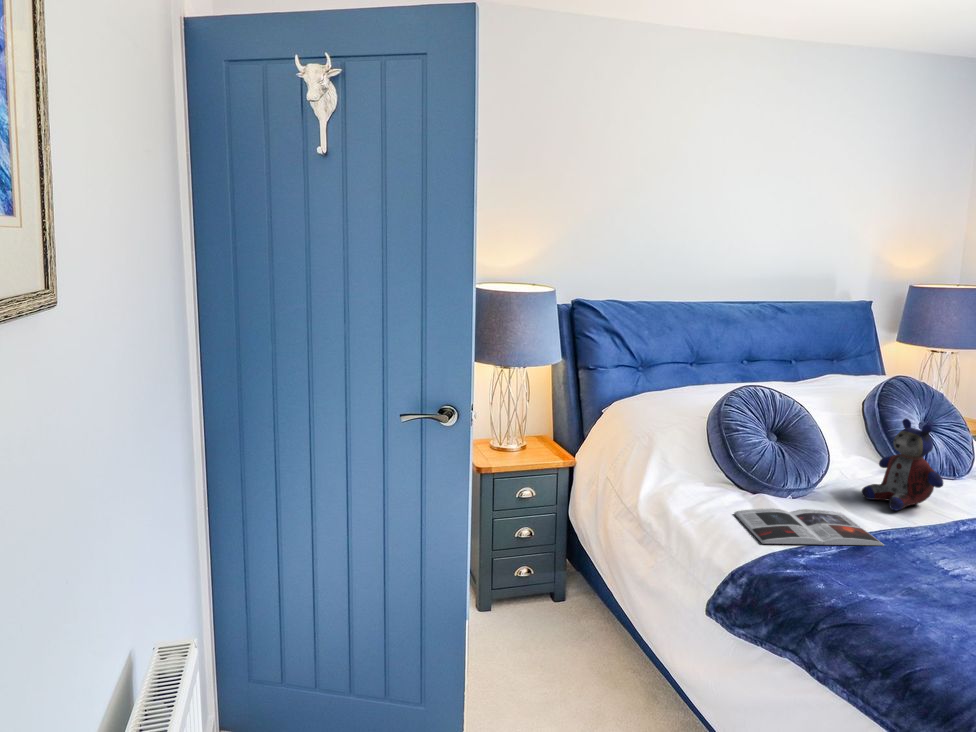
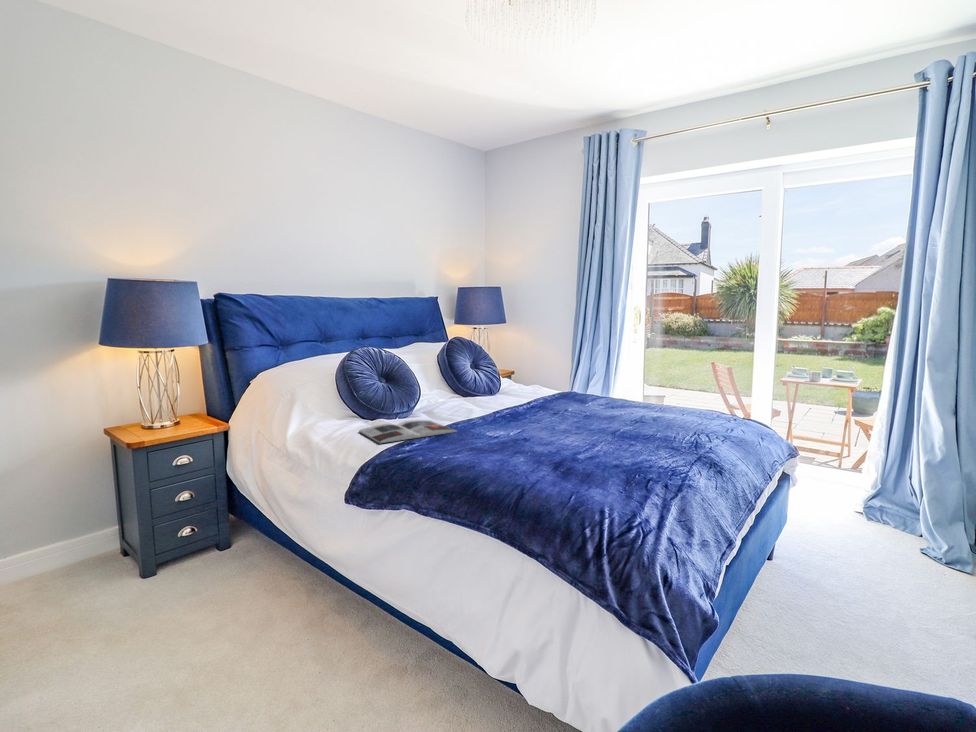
stuffed bear: present [862,418,943,511] -> none [441,355,487,414]

